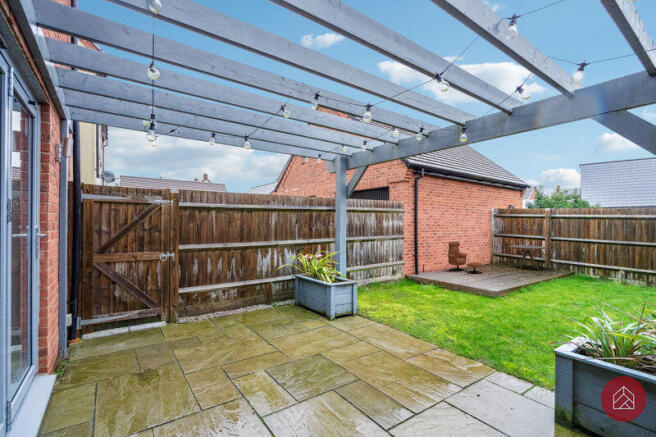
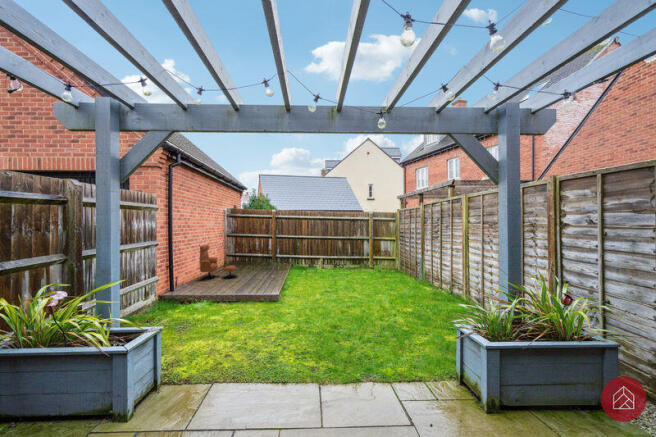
round table: present [509,245,547,270] -> none [246,243,278,267]

